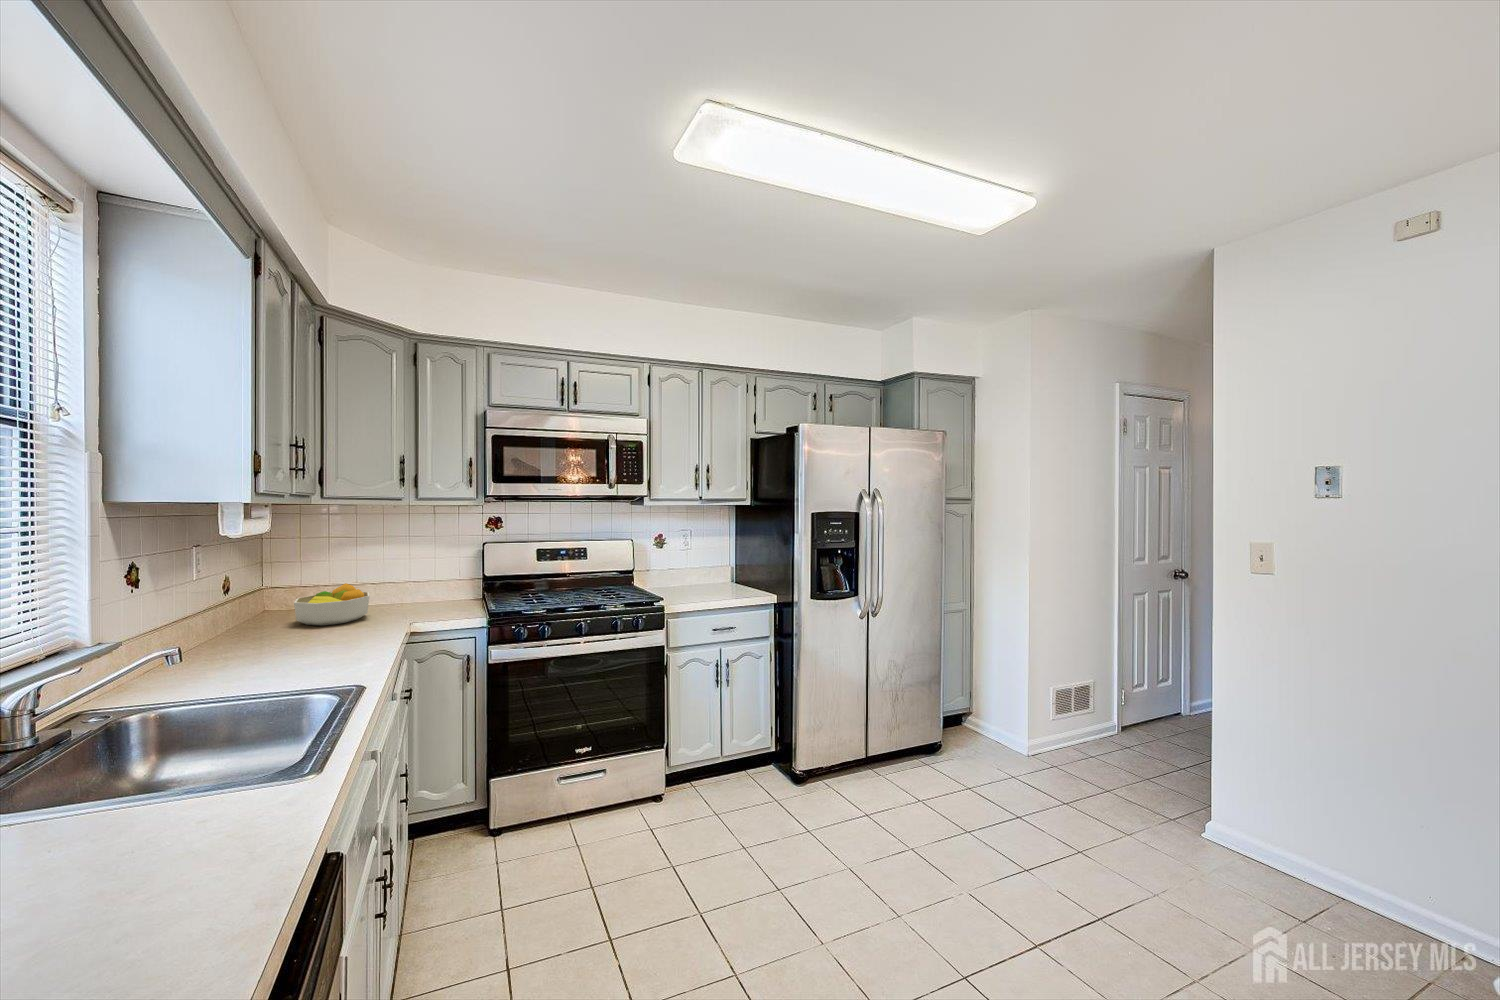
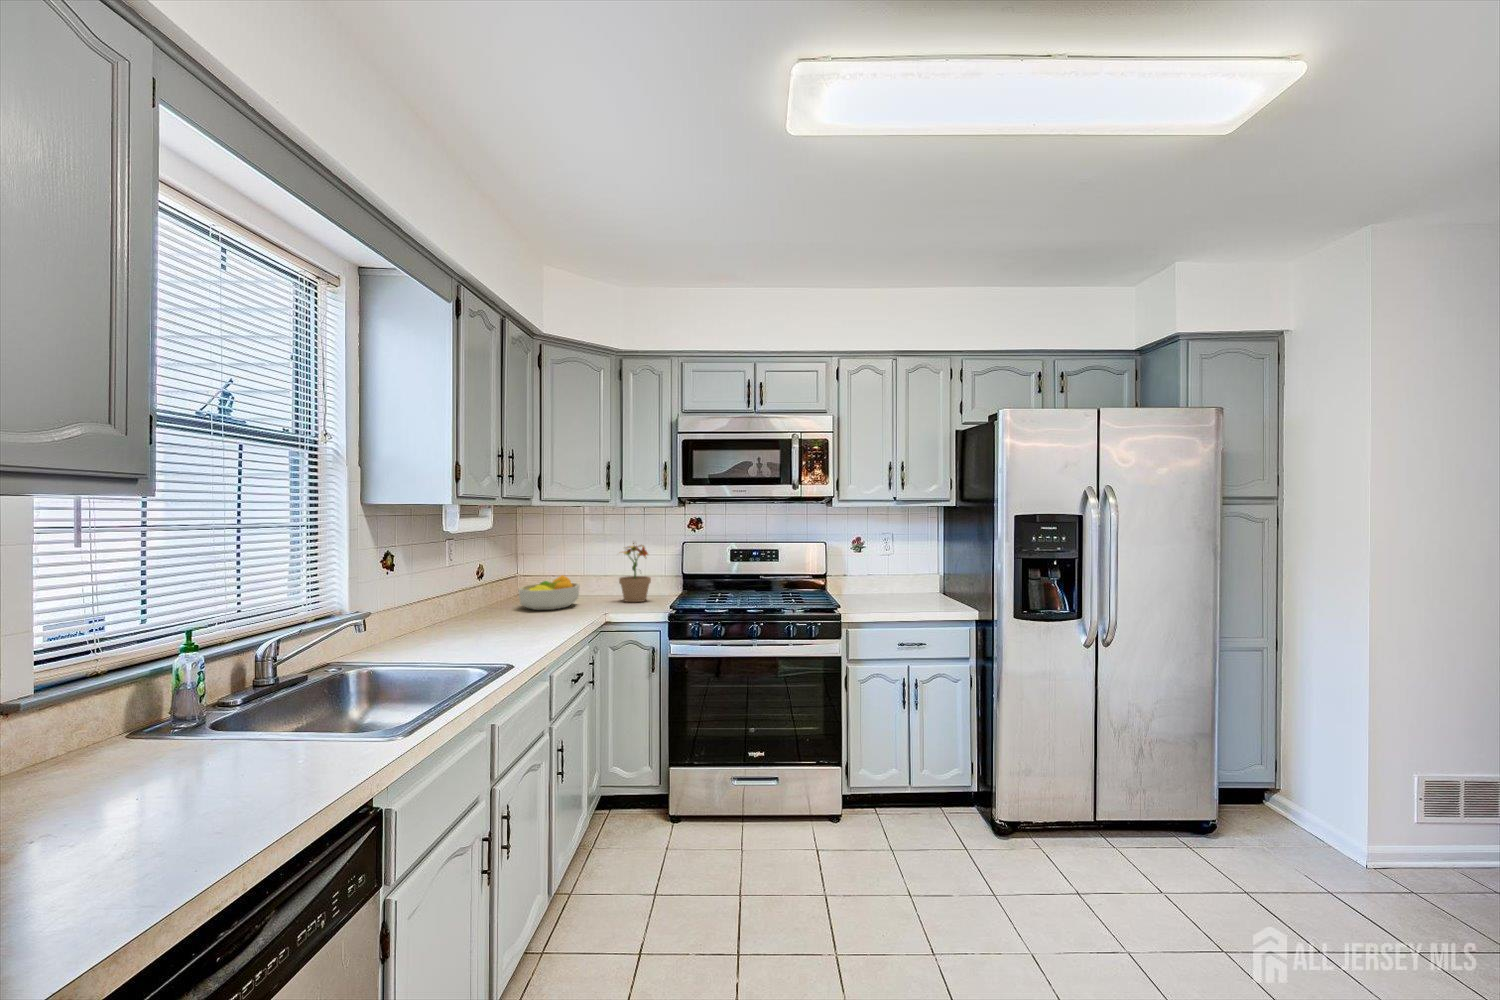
potted plant: none [412,542,452,609] -> present [619,543,651,602]

